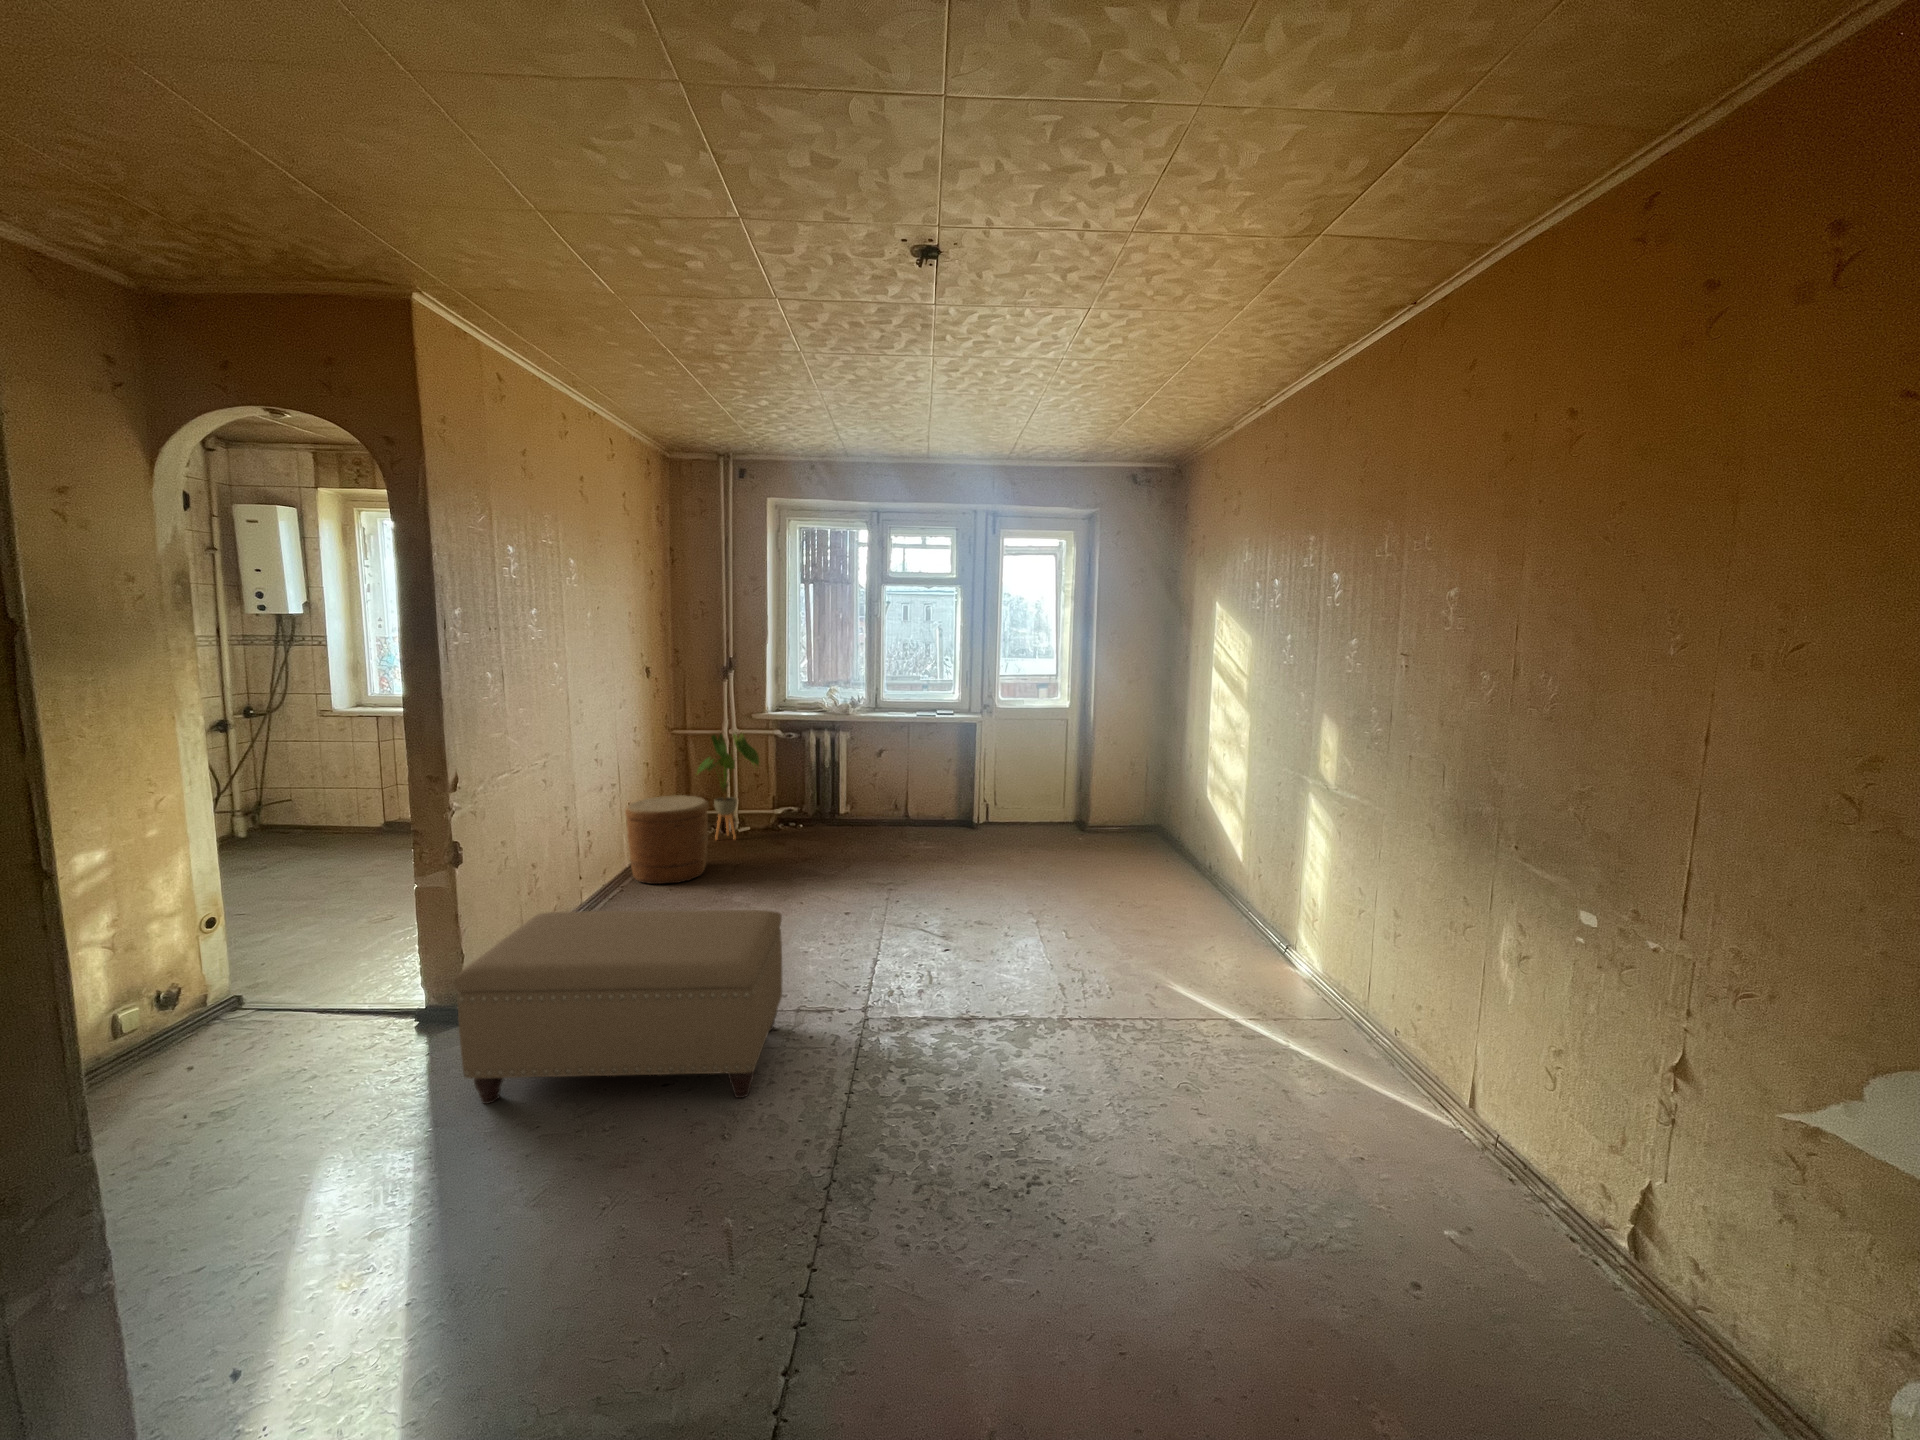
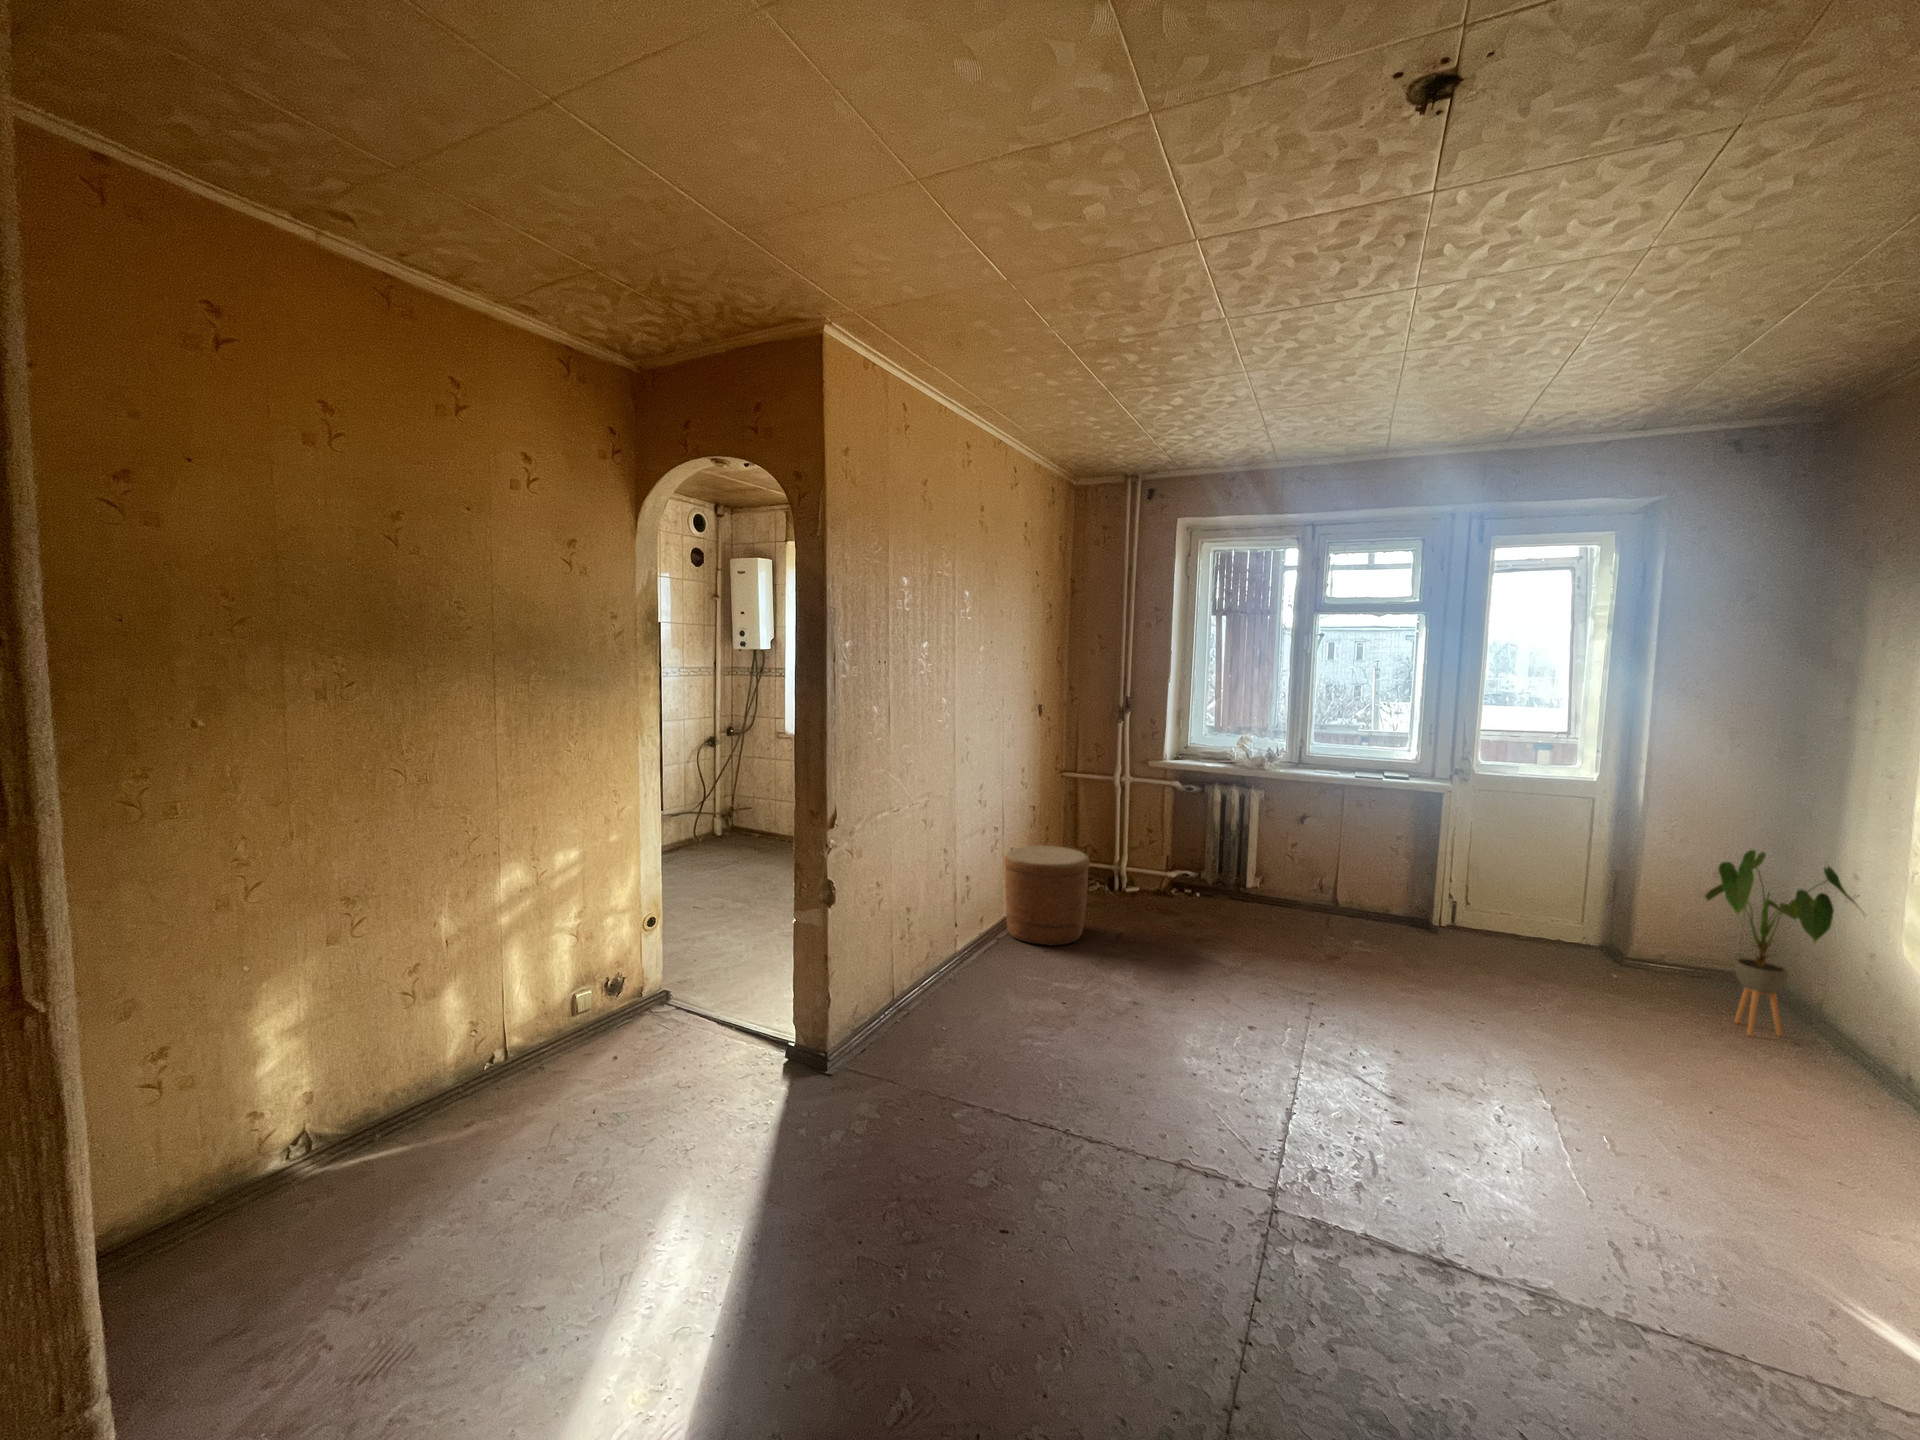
house plant: present [697,734,759,840] -> present [1705,850,1856,1036]
ottoman: present [454,910,782,1104] -> none [800,972,1162,1286]

